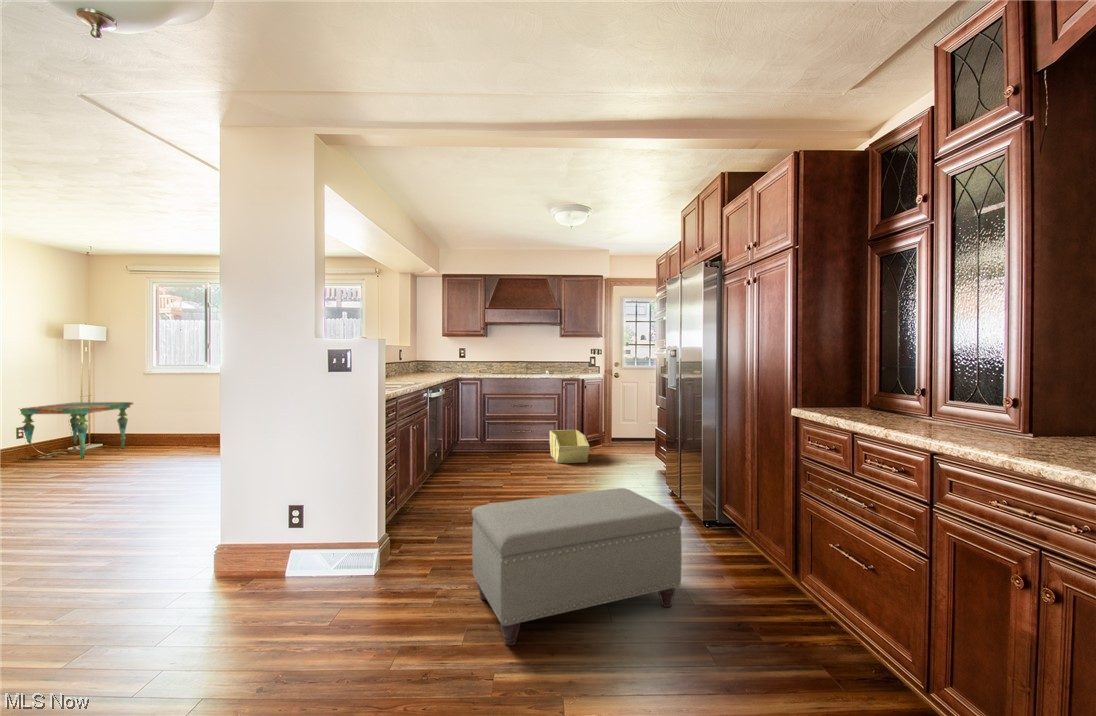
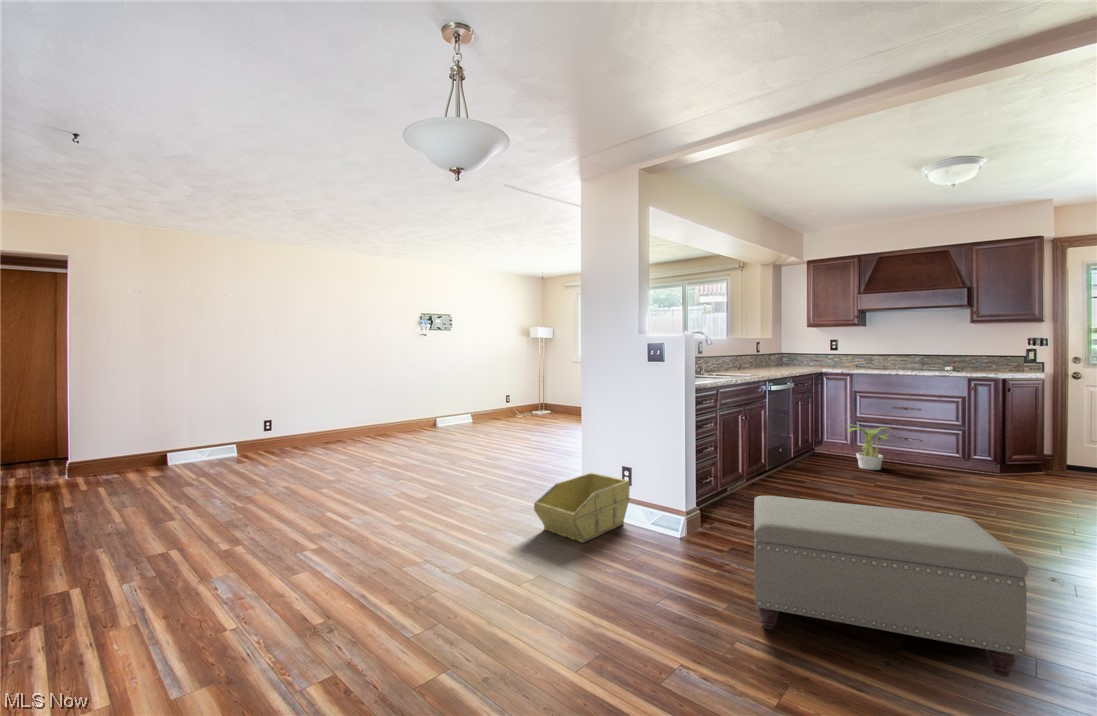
side table: present [20,402,133,459] -> none [508,381,565,419]
potted plant: none [482,423,519,461] -> present [848,425,895,470]
storage bin: present [549,430,590,463] -> present [534,473,630,543]

